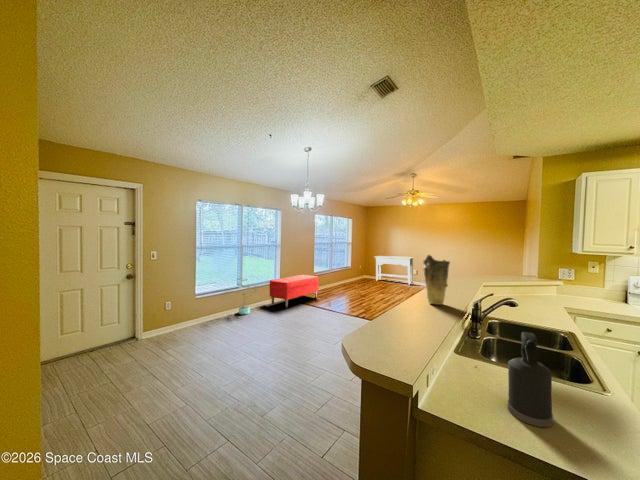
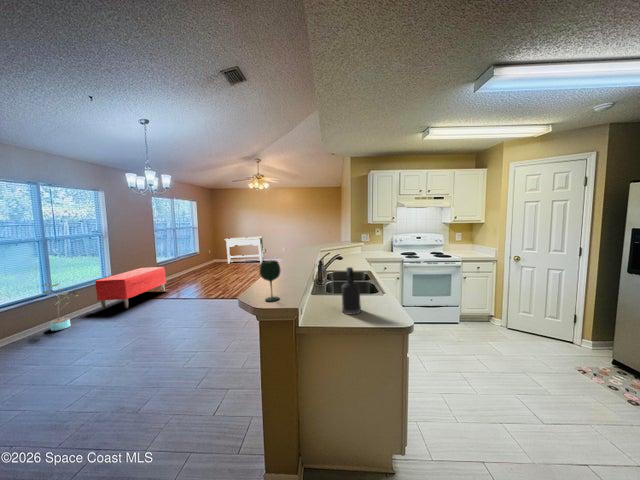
vase: present [423,255,450,305] -> none [284,230,302,268]
wine glass: none [369,296,399,356] -> present [260,260,281,301]

